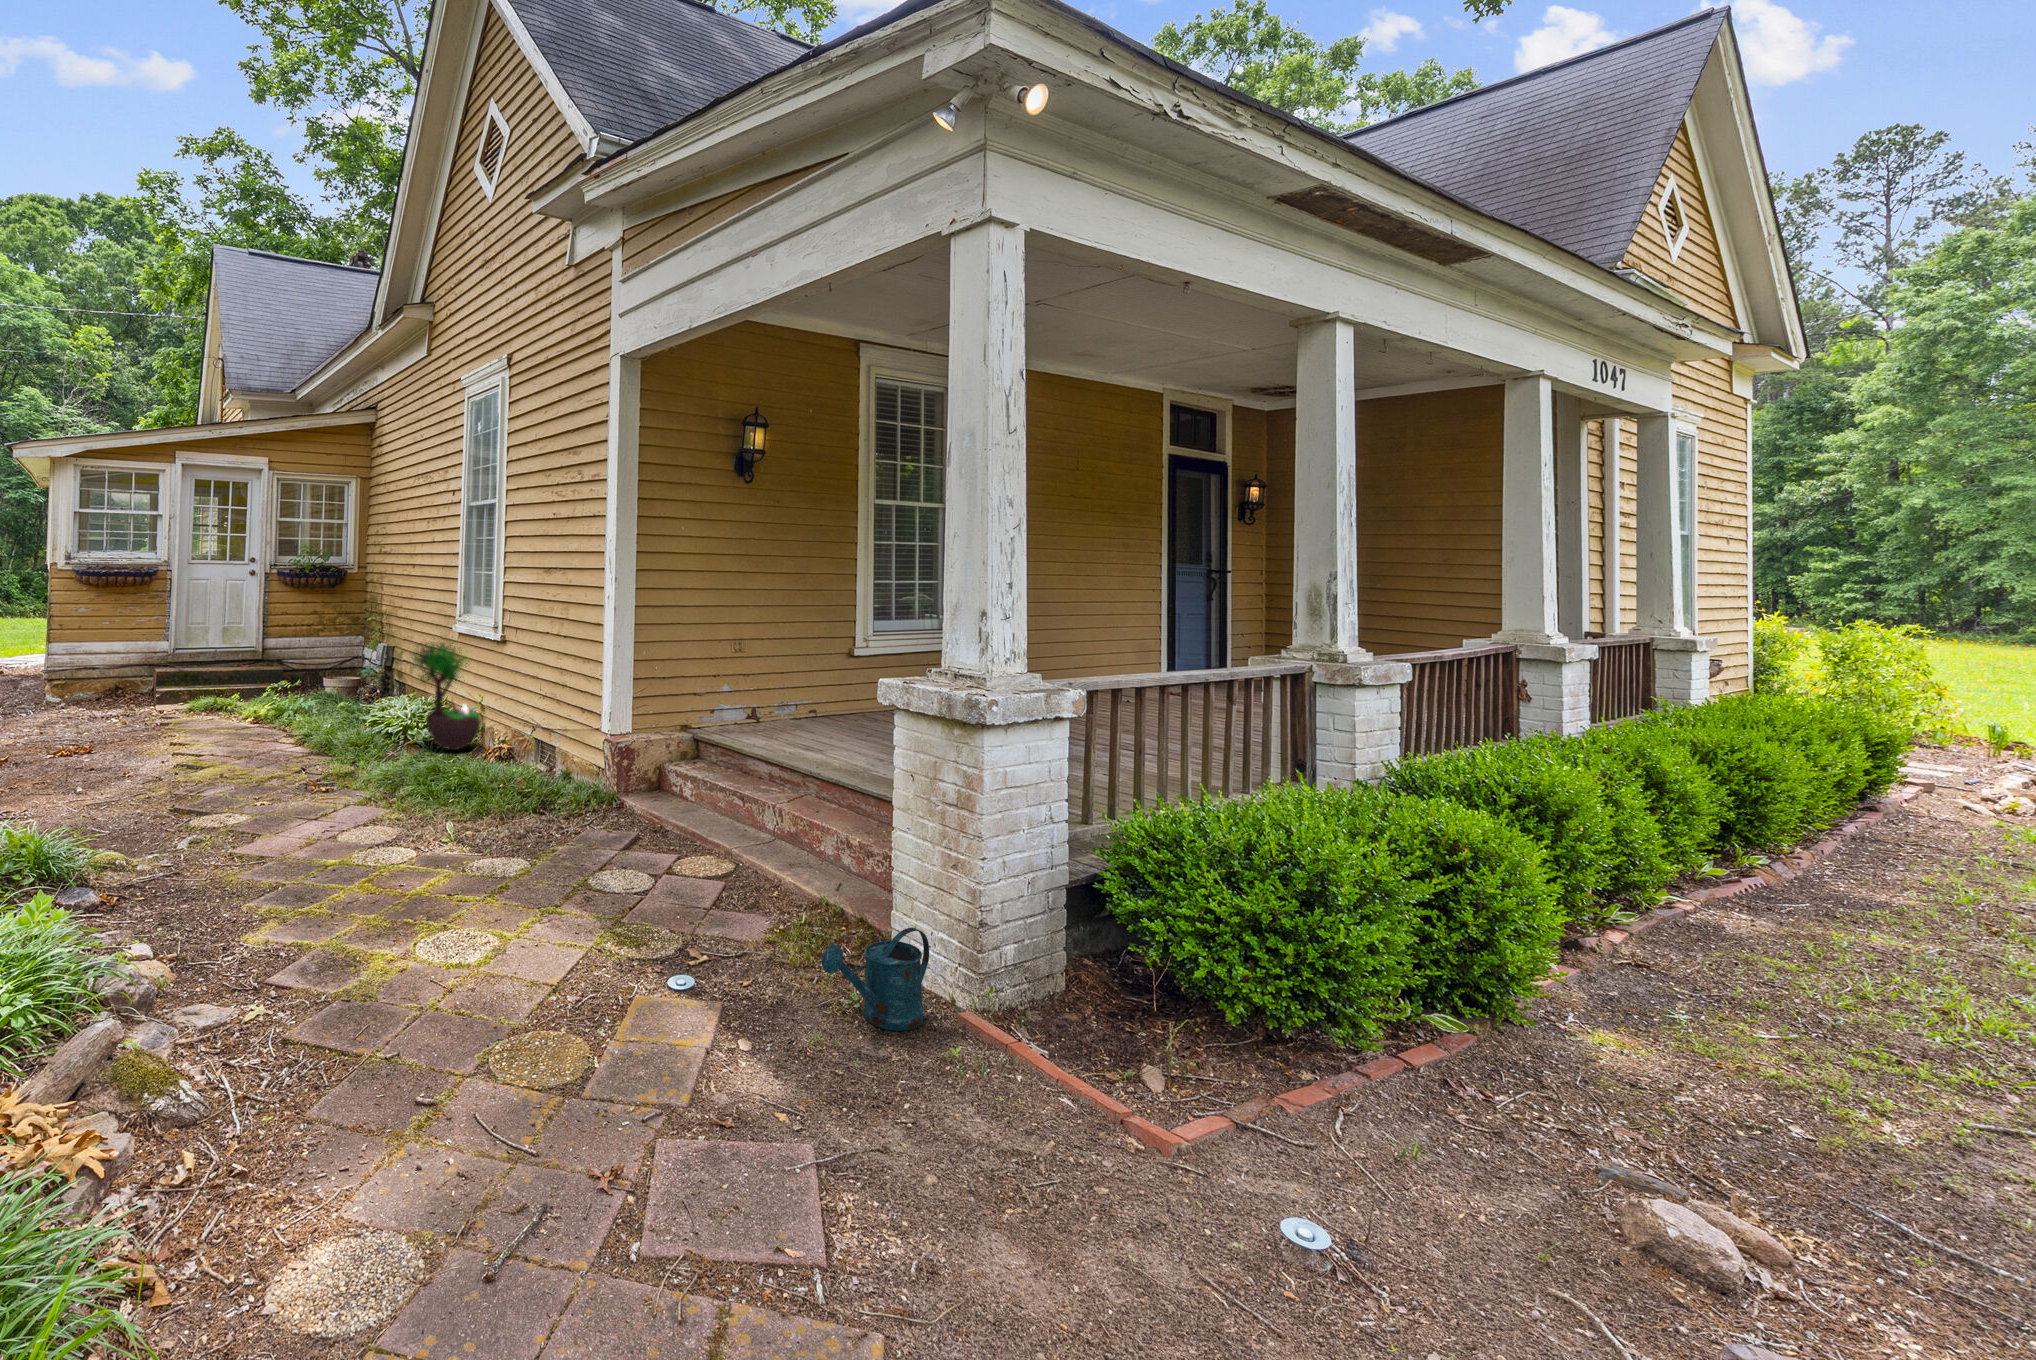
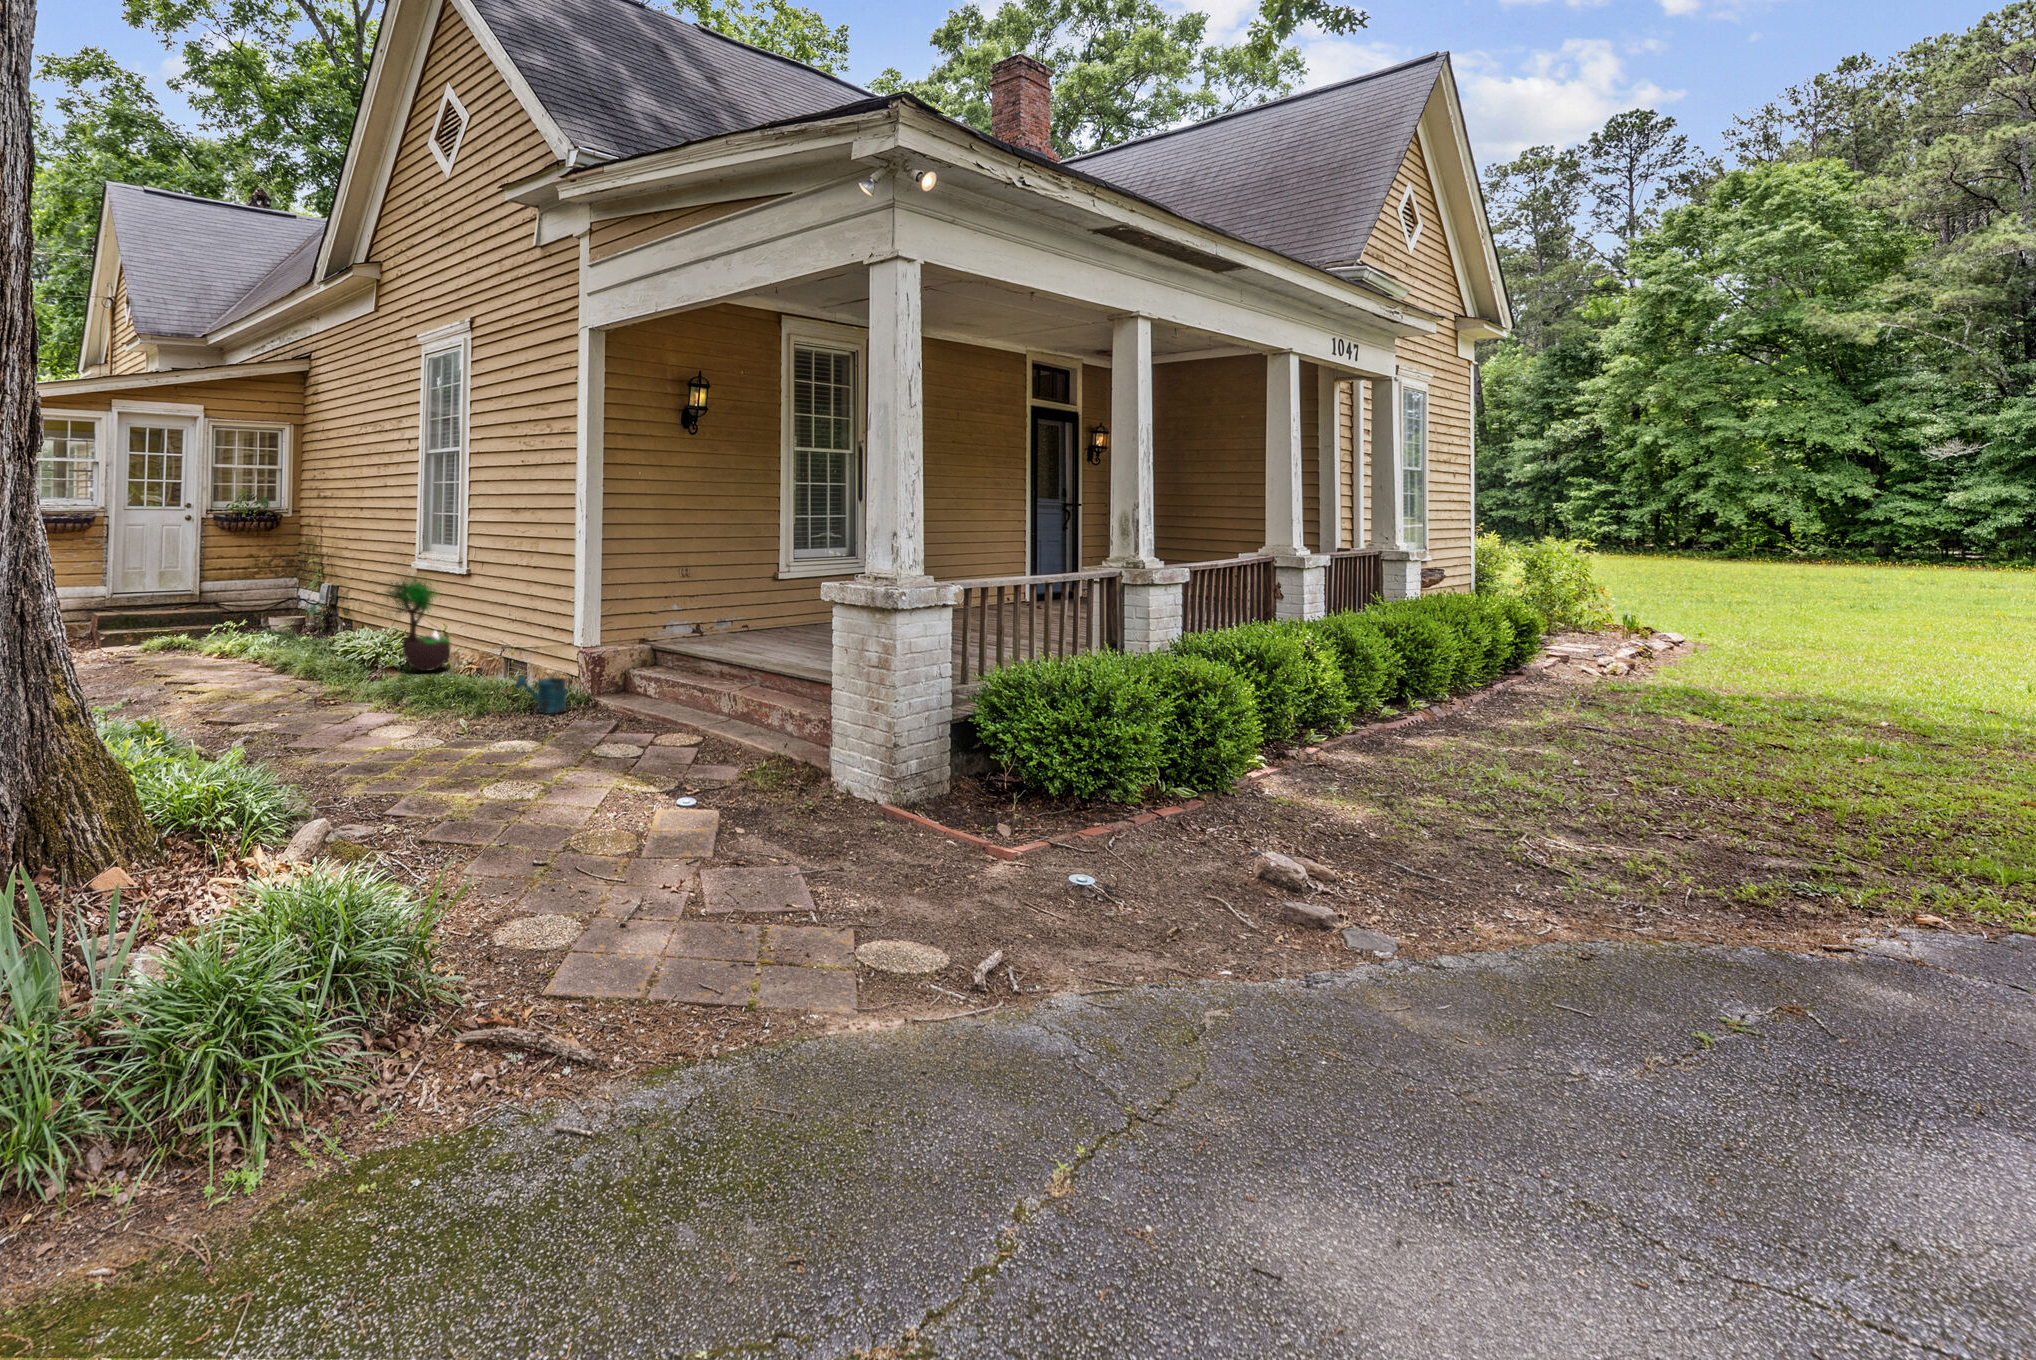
watering can: present [822,928,929,1031] -> present [516,673,570,714]

